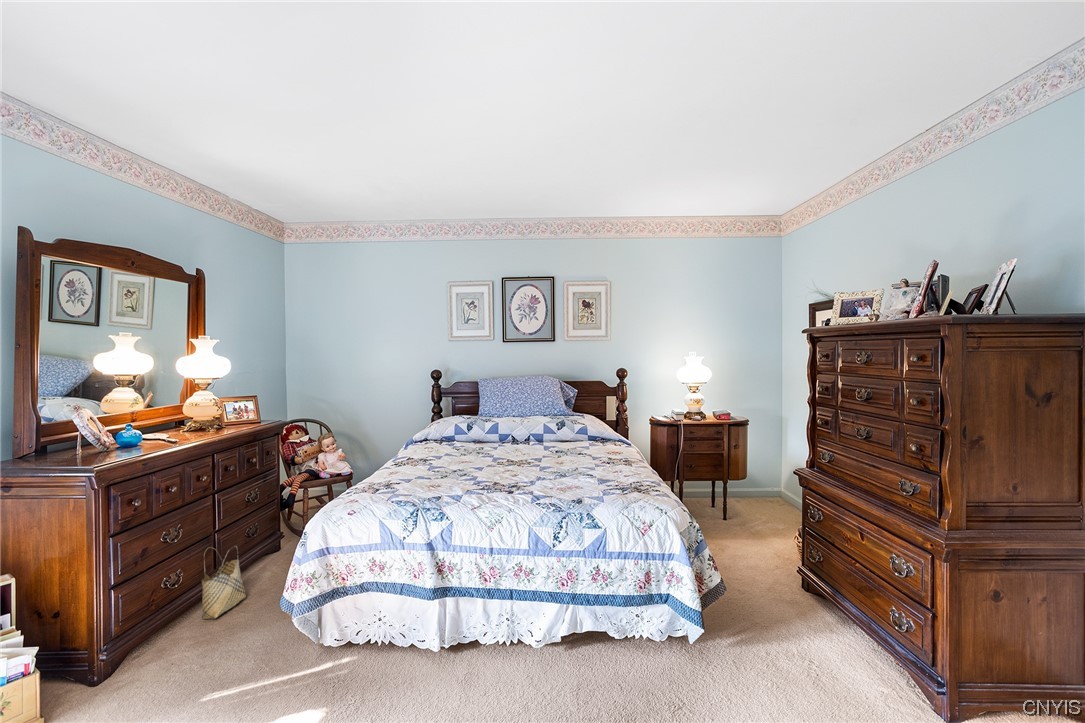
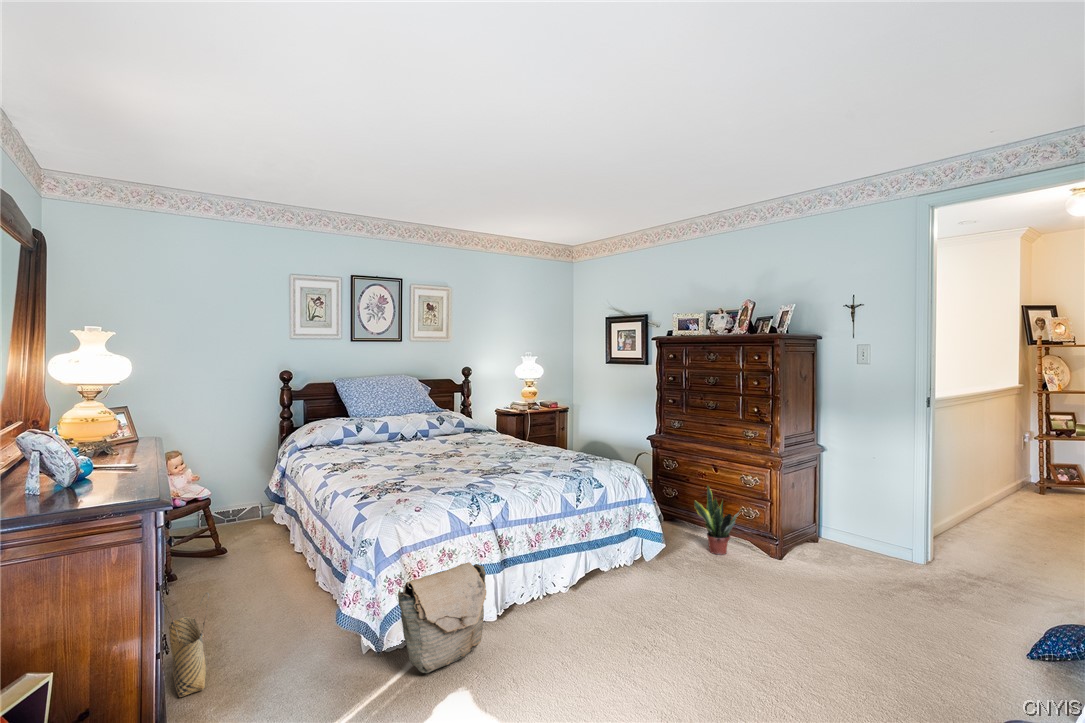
potted plant: none [799,560,898,682] -> present [694,486,739,555]
bag: none [289,579,392,679] -> present [398,562,486,673]

